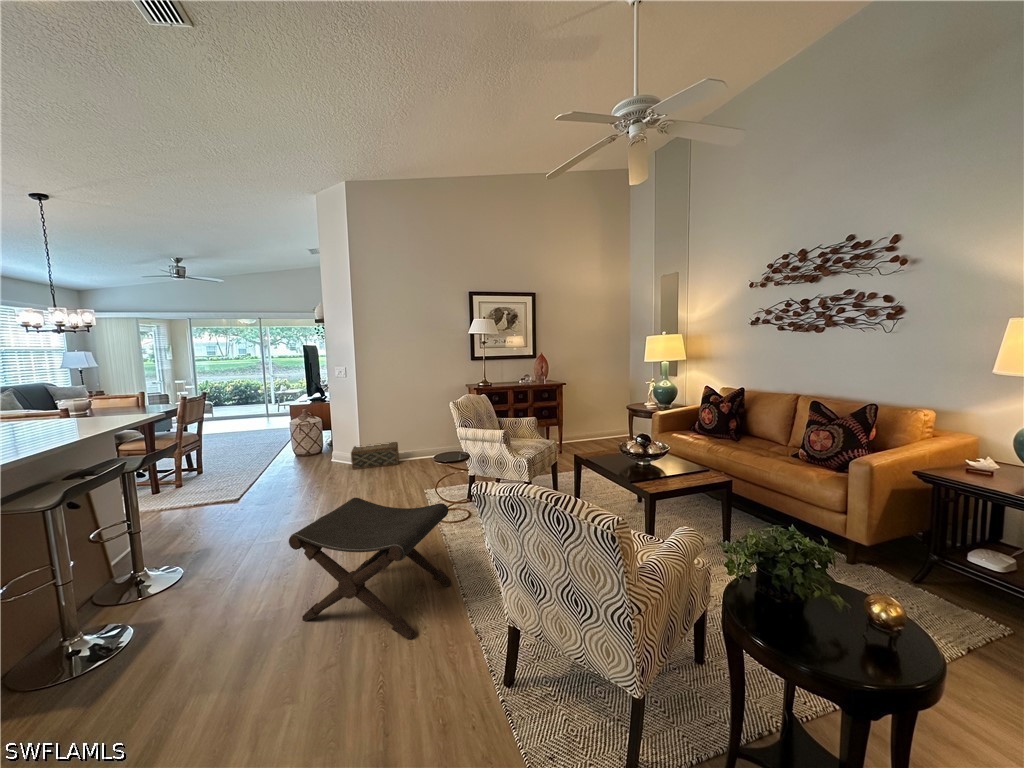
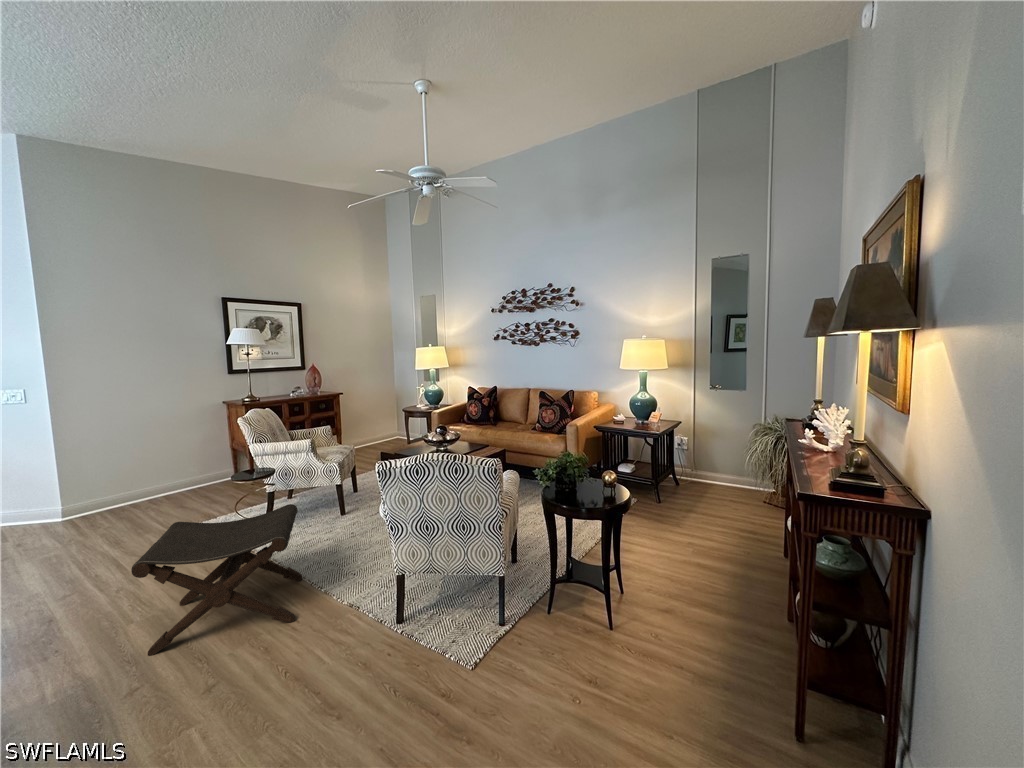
woven basket: present [351,442,399,470] -> none [54,480,137,525]

